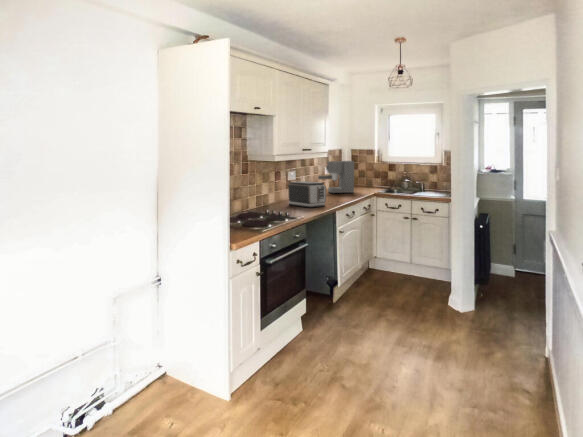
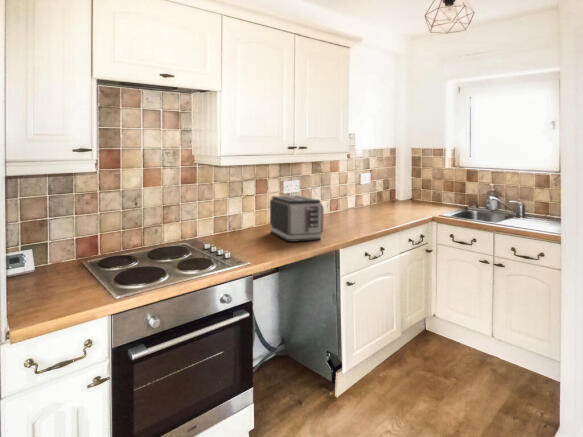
coffee maker: present [318,161,354,193] -> none [347,164,402,214]

